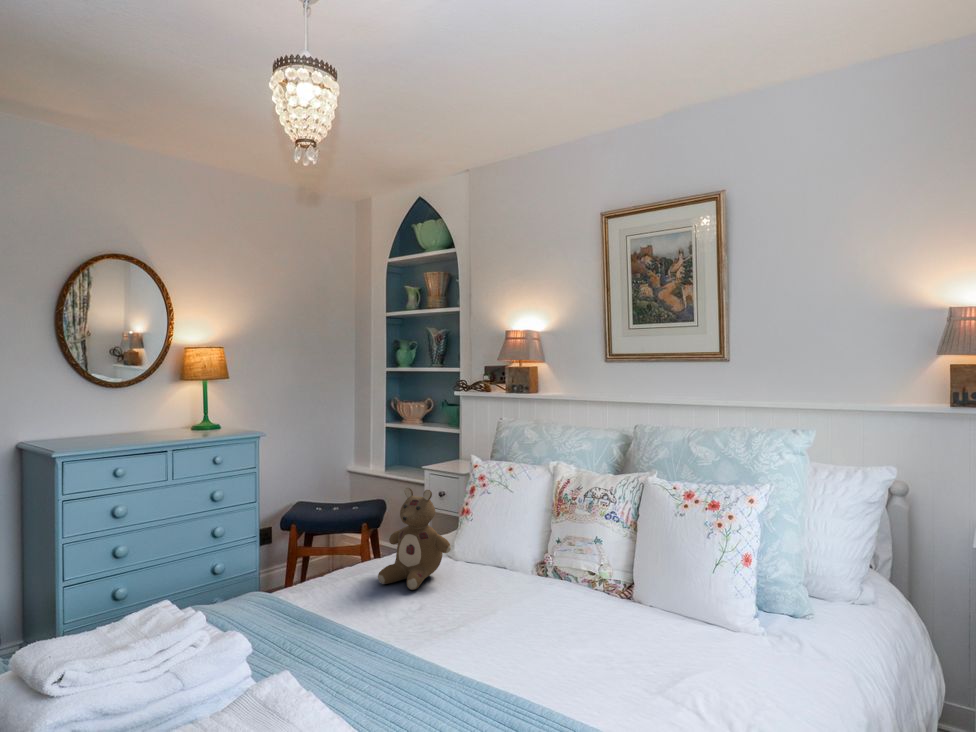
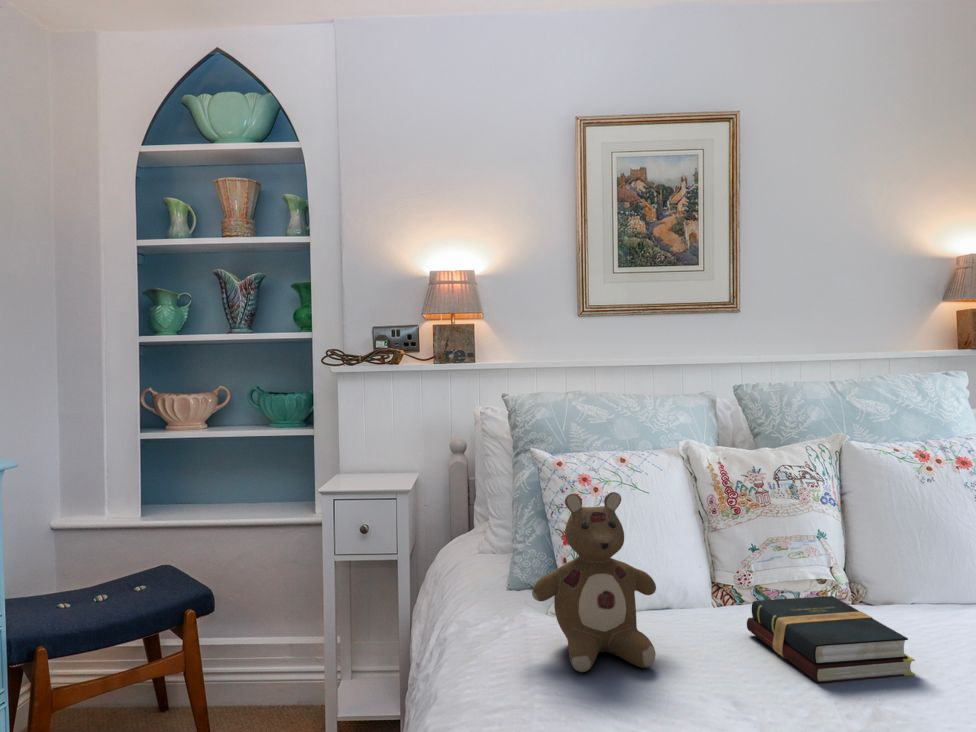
hardback book: none [467,570,558,631] -> present [747,596,915,683]

